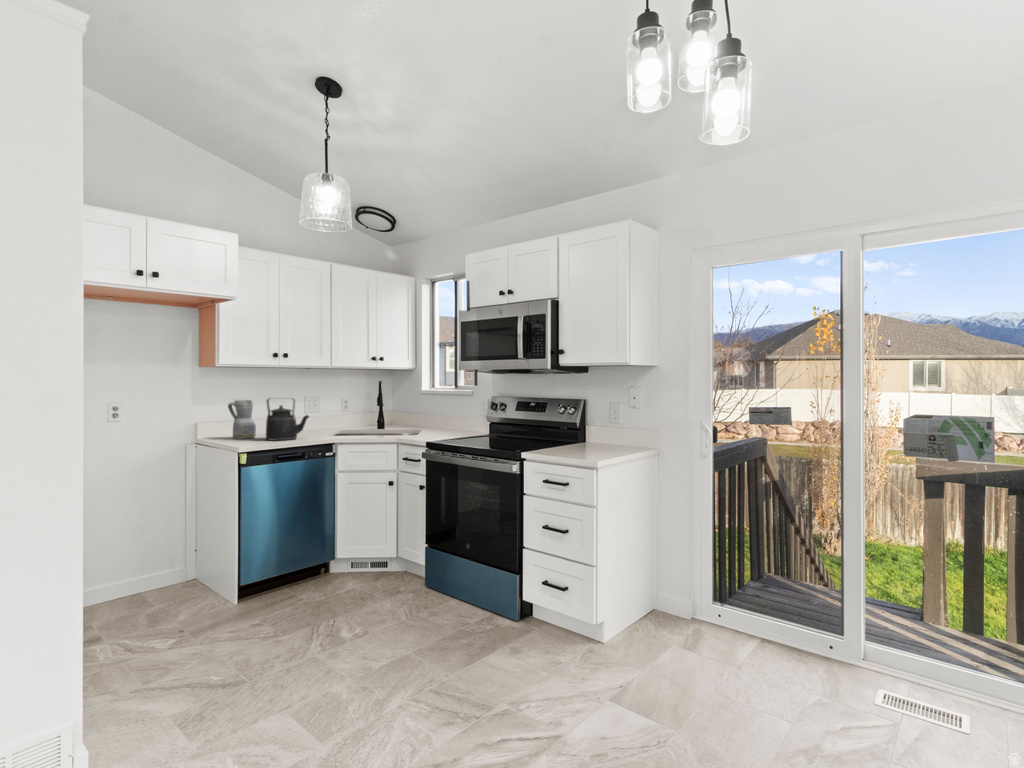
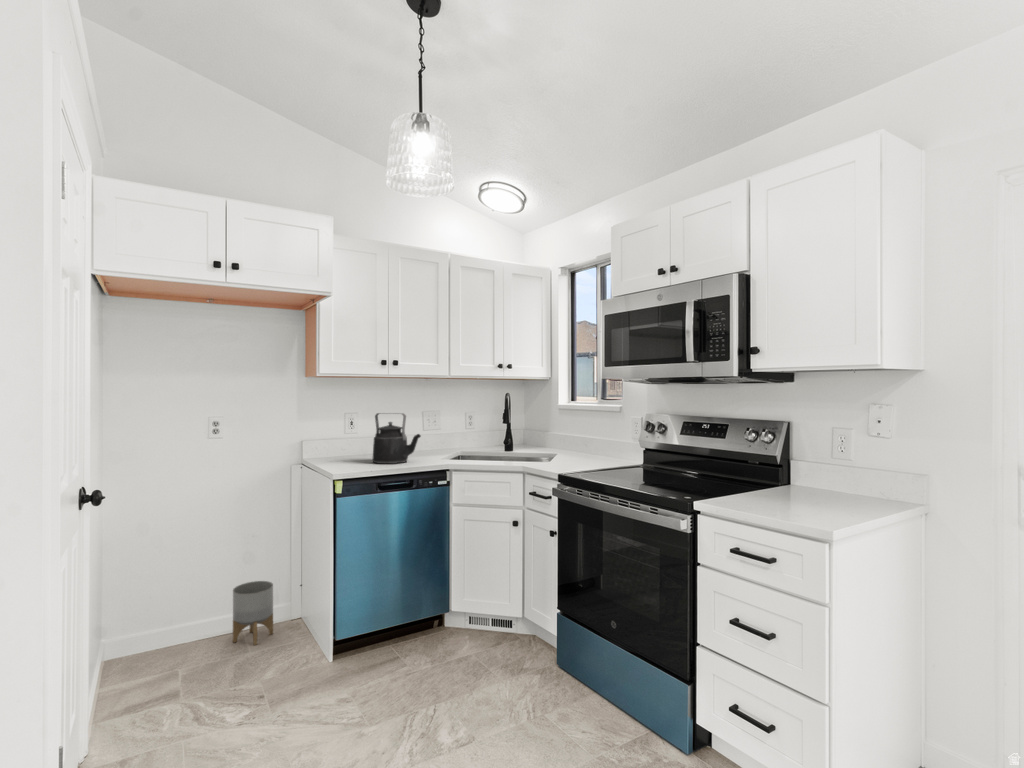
ceramic pitcher: present [228,400,256,439] -> none [337,414,366,460]
planter: none [136,547,174,601] -> present [233,581,273,645]

